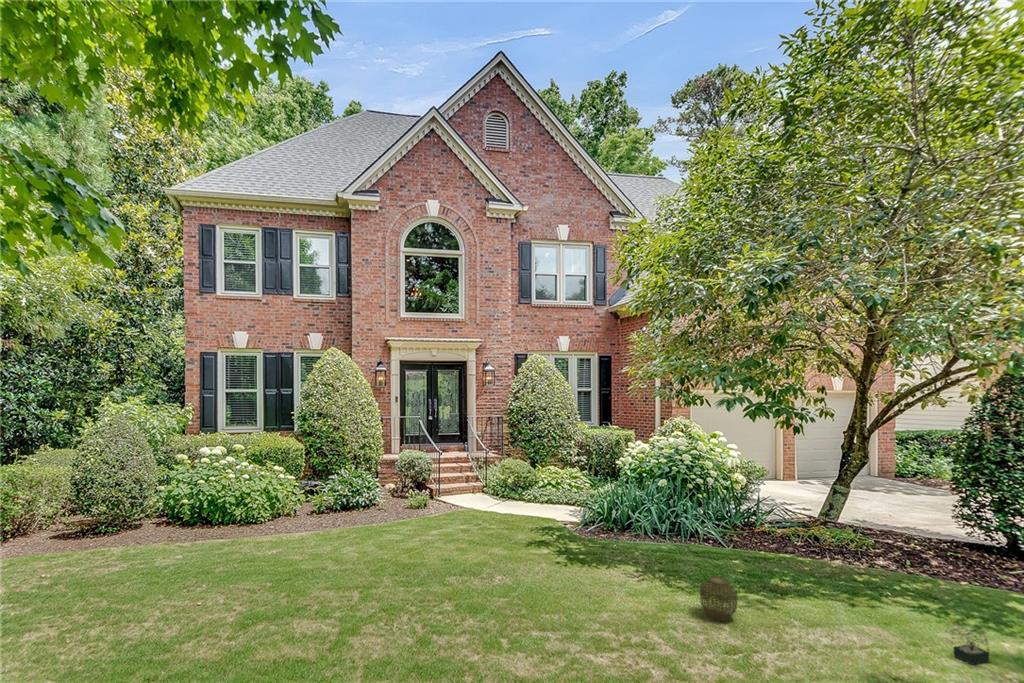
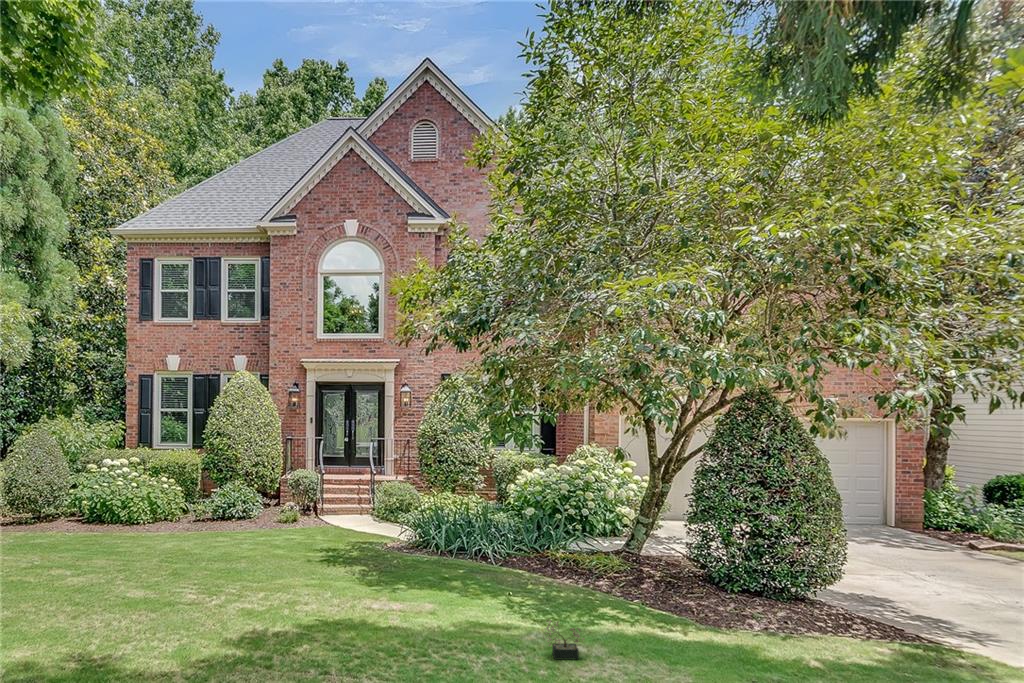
woven basket: present [700,576,737,621] -> none [374,574,408,615]

